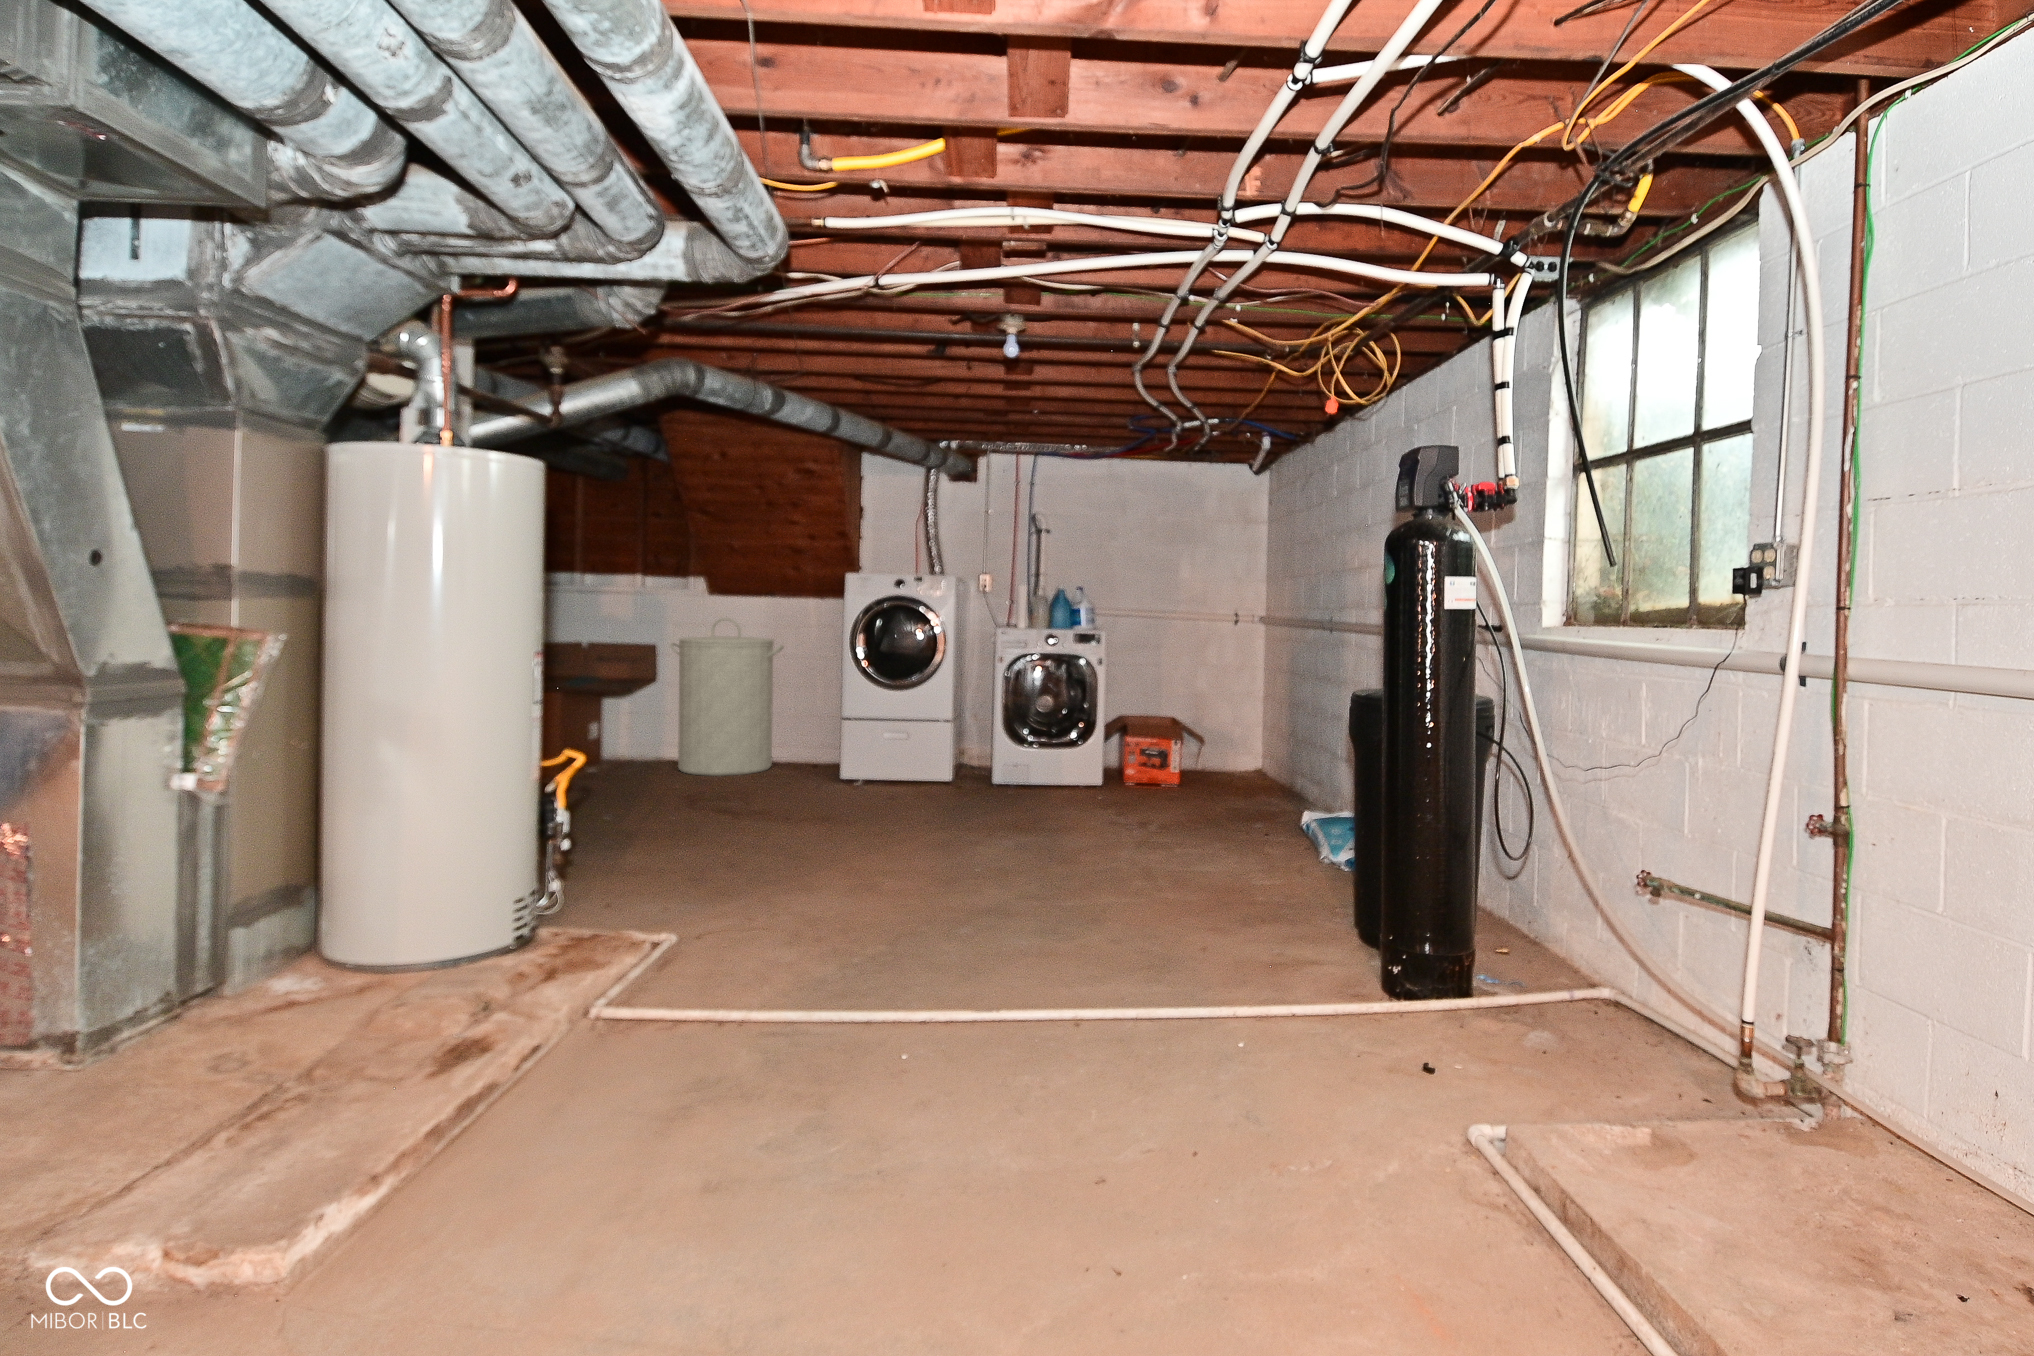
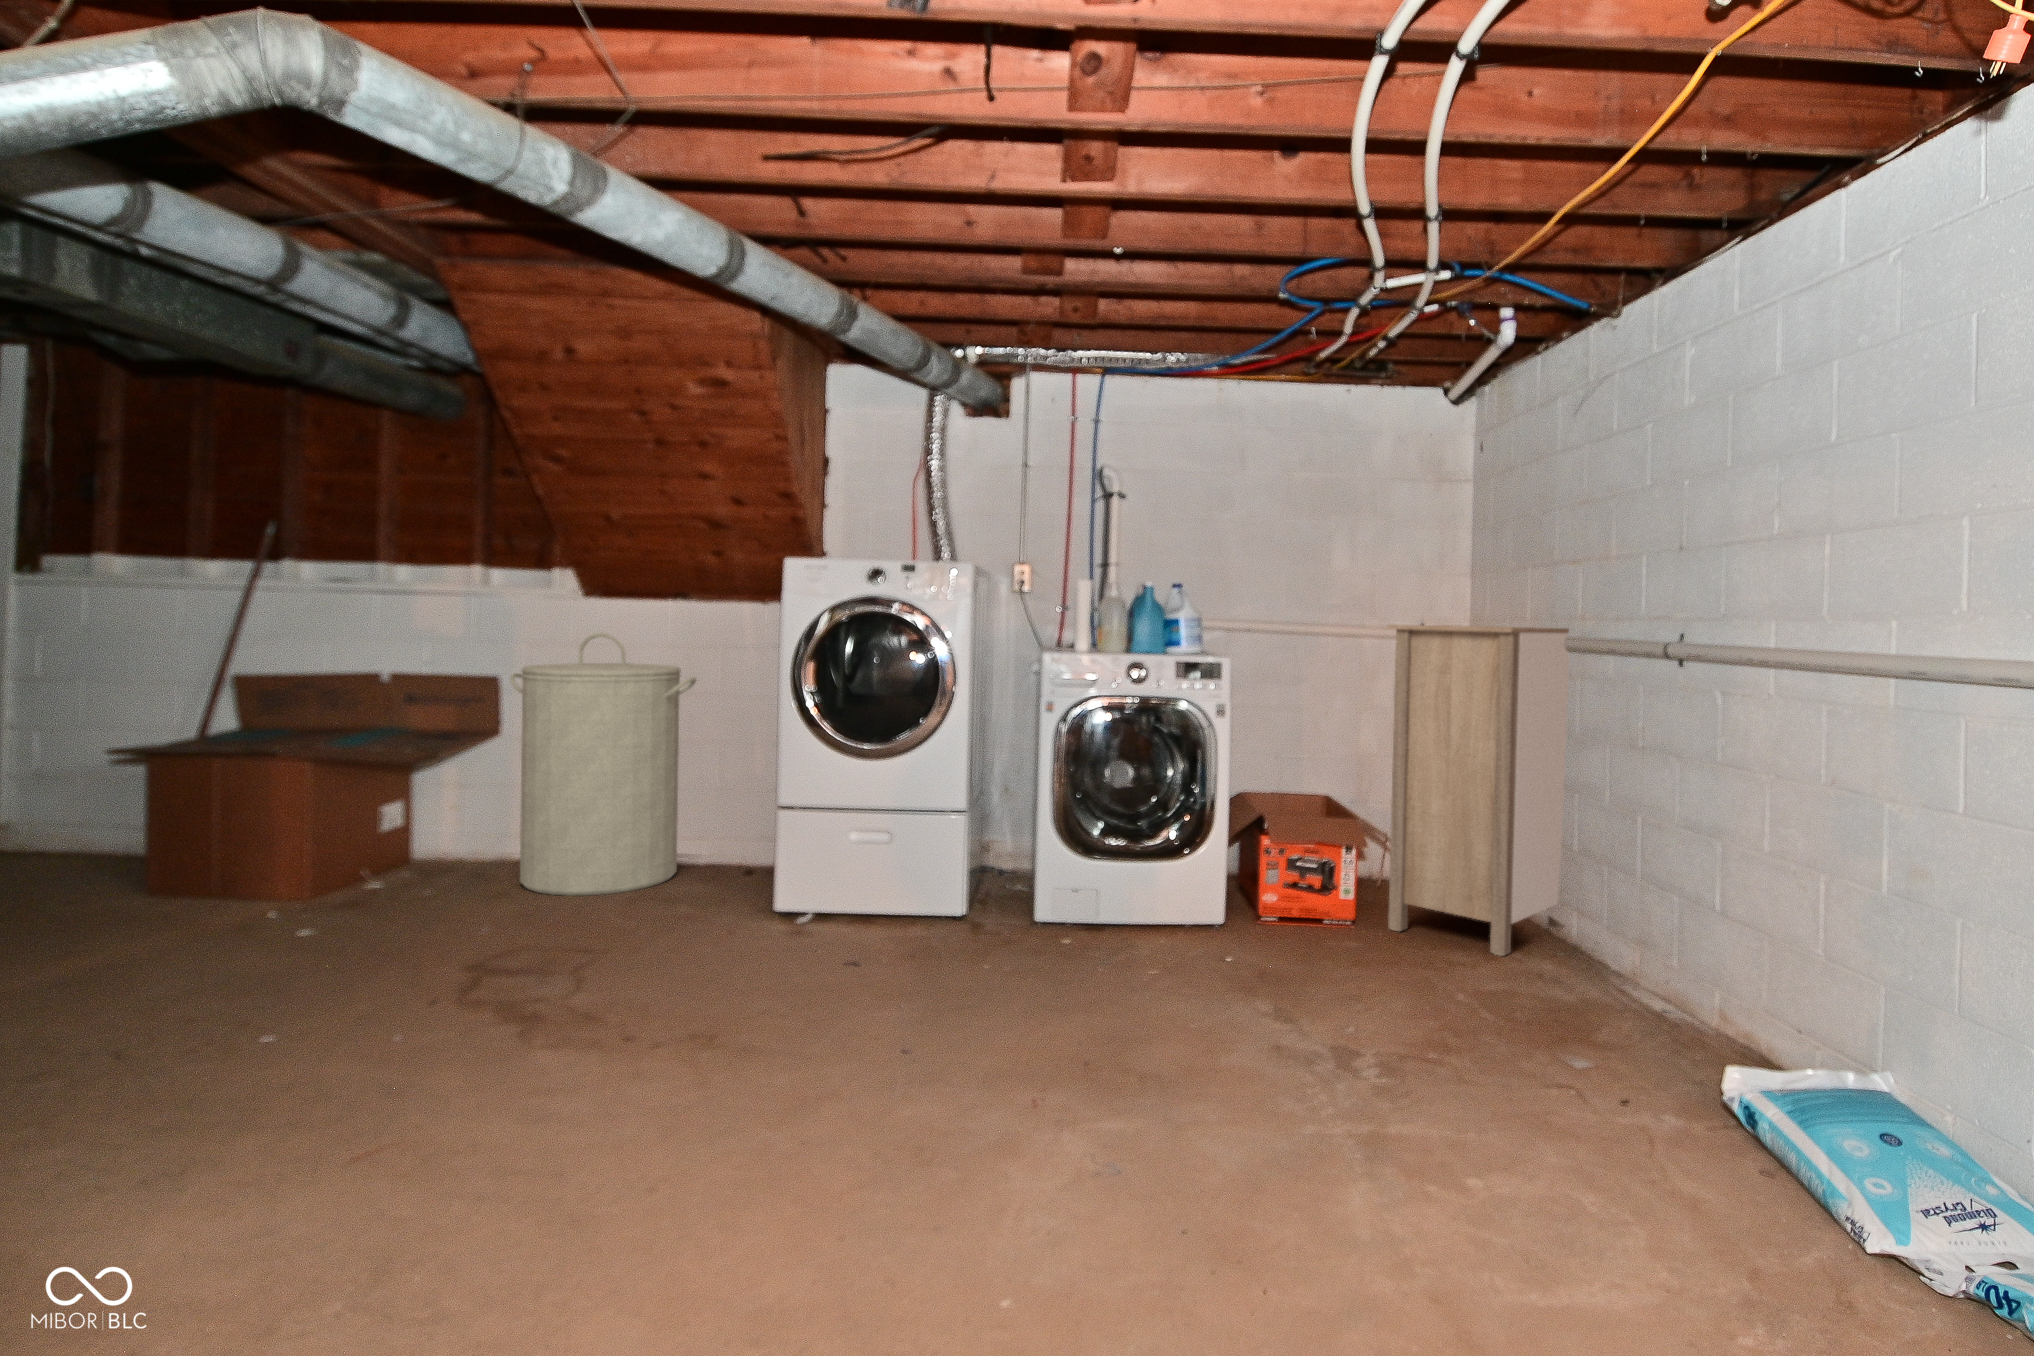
storage cabinet: none [1196,612,1308,797] -> present [1388,625,1569,956]

